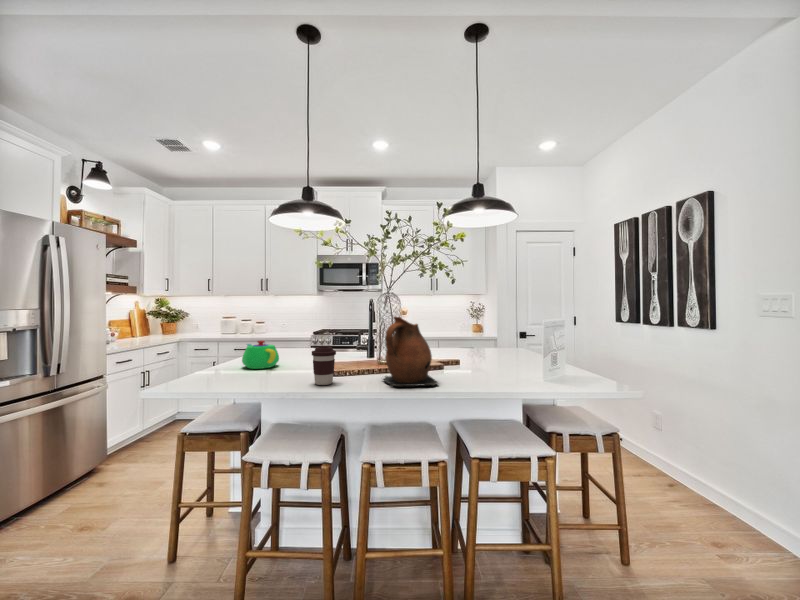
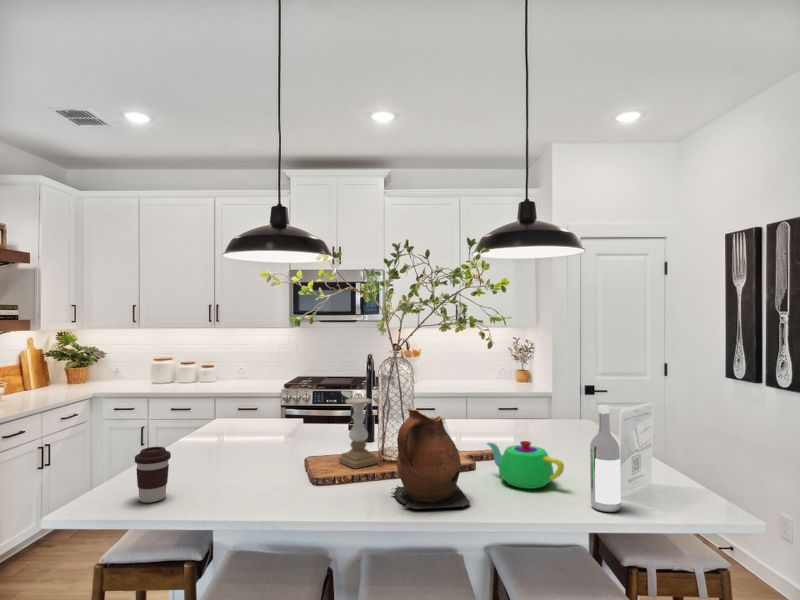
wine bottle: none [525,313,547,388] -> present [590,405,621,512]
candle holder: none [346,321,373,369] -> present [339,398,378,469]
teapot: present [242,341,279,369] -> present [487,441,564,489]
coffee cup: present [312,346,336,385] -> present [135,447,171,503]

